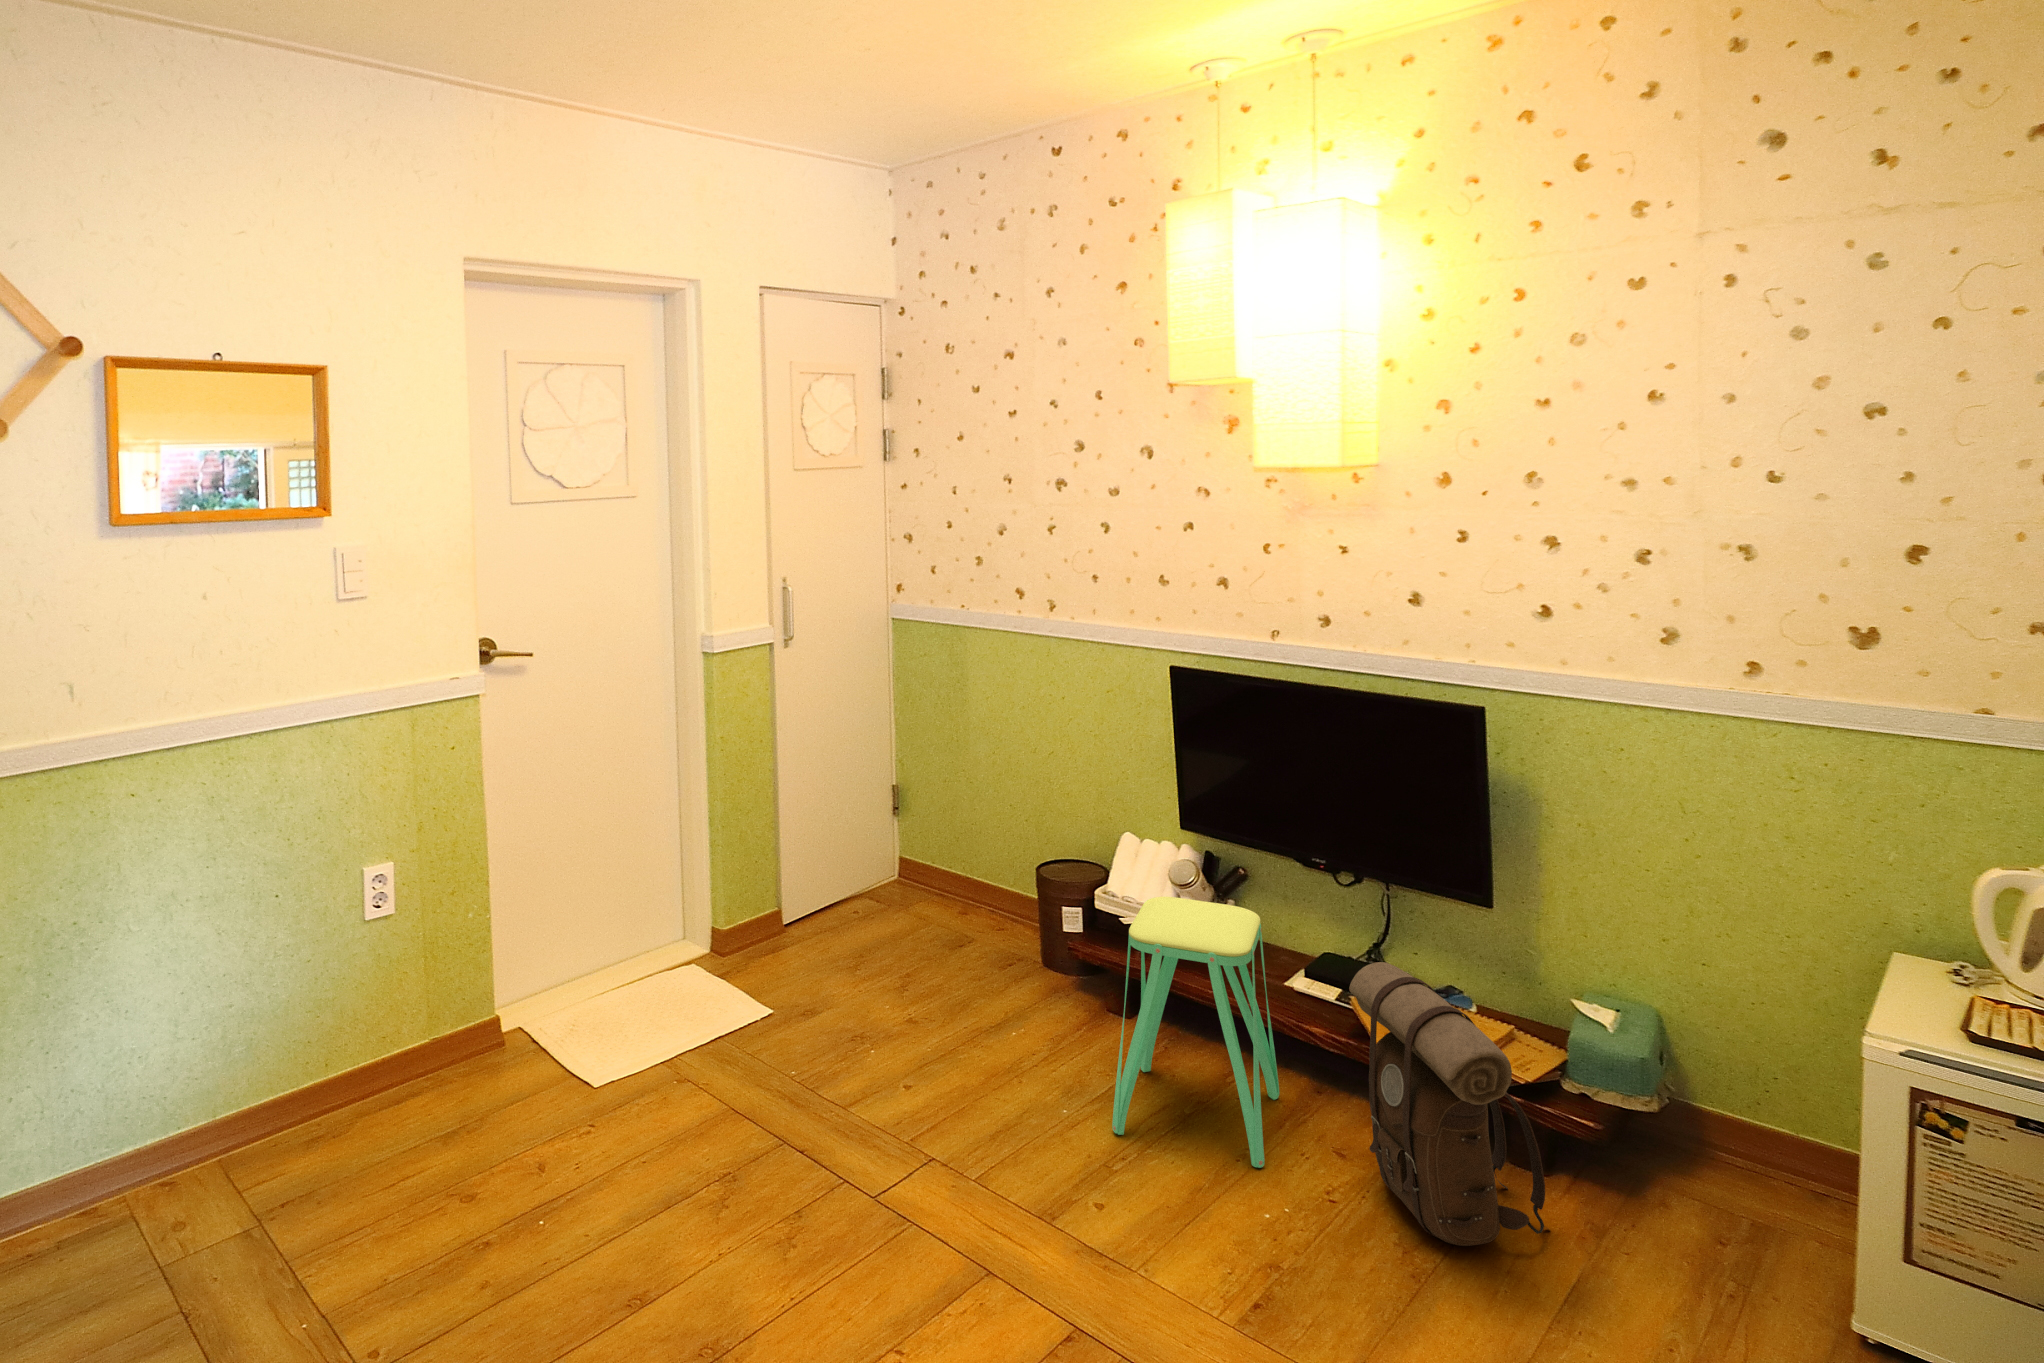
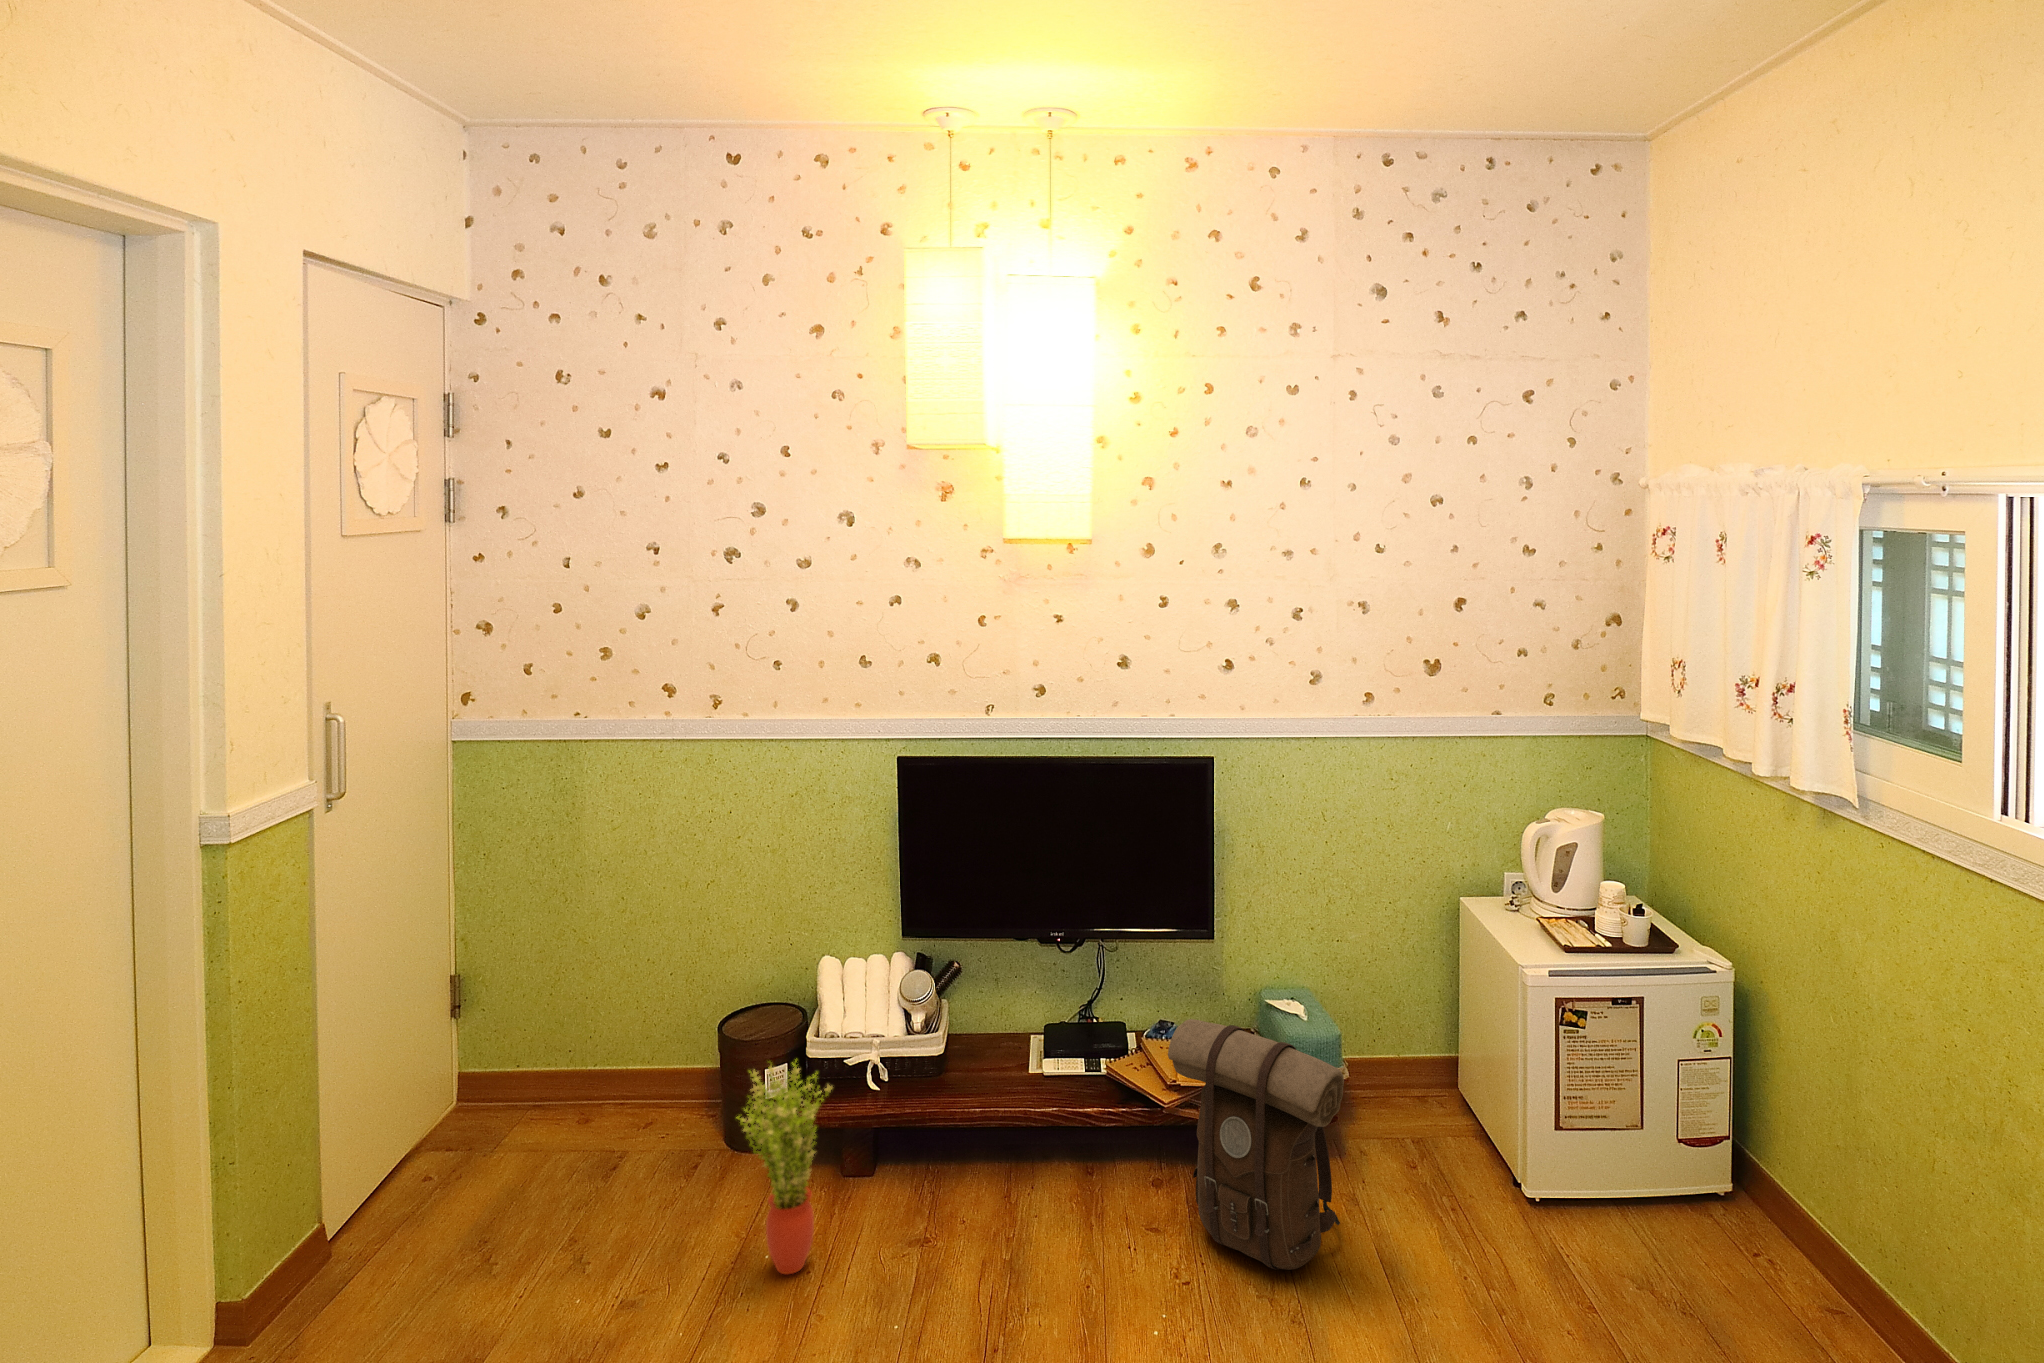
potted plant: none [979,885,1053,1056] -> present [737,1064,832,1274]
stool: present [1112,897,1279,1168] -> none [924,1006,1110,1316]

